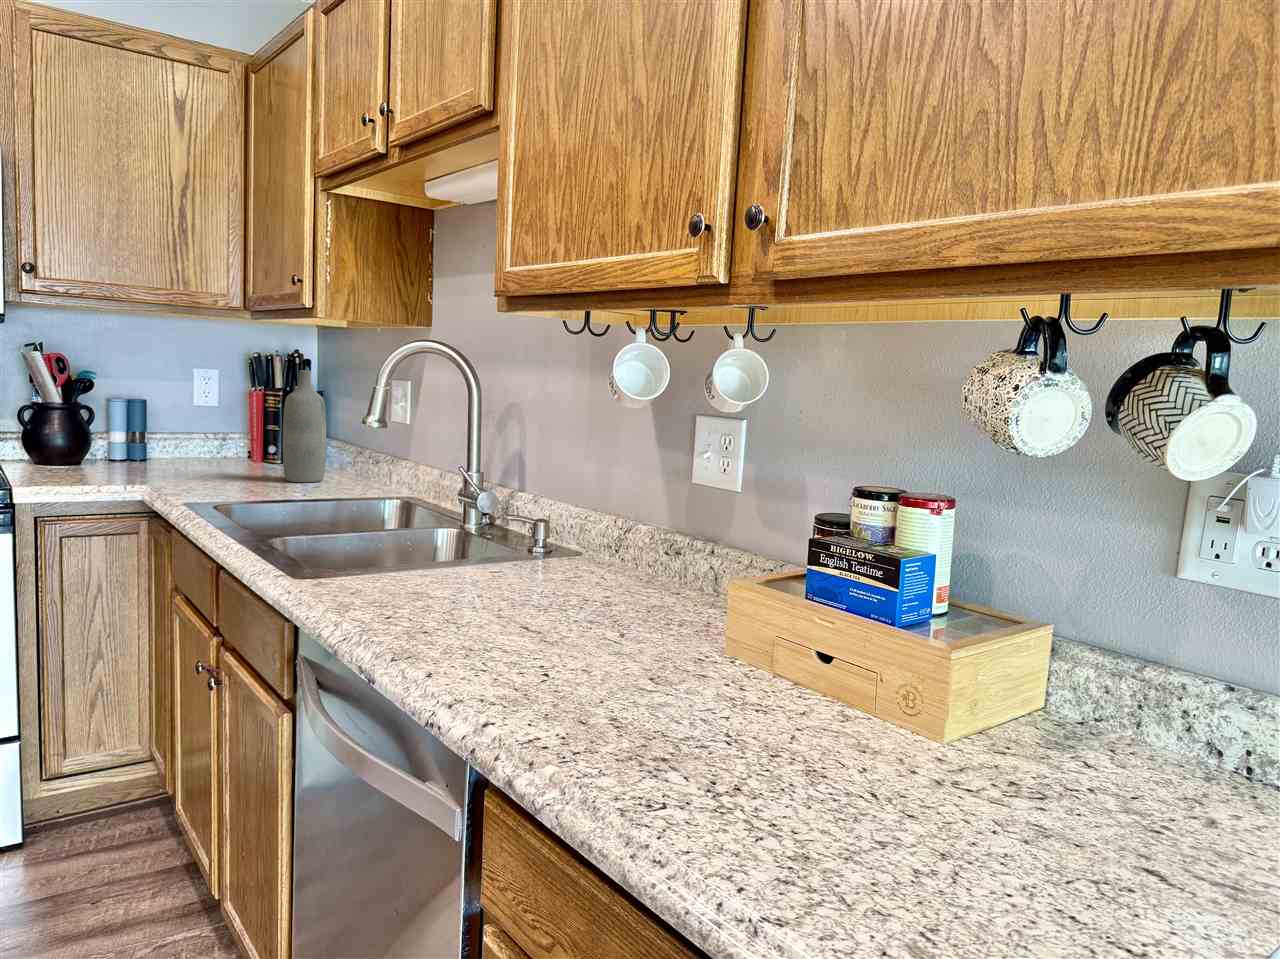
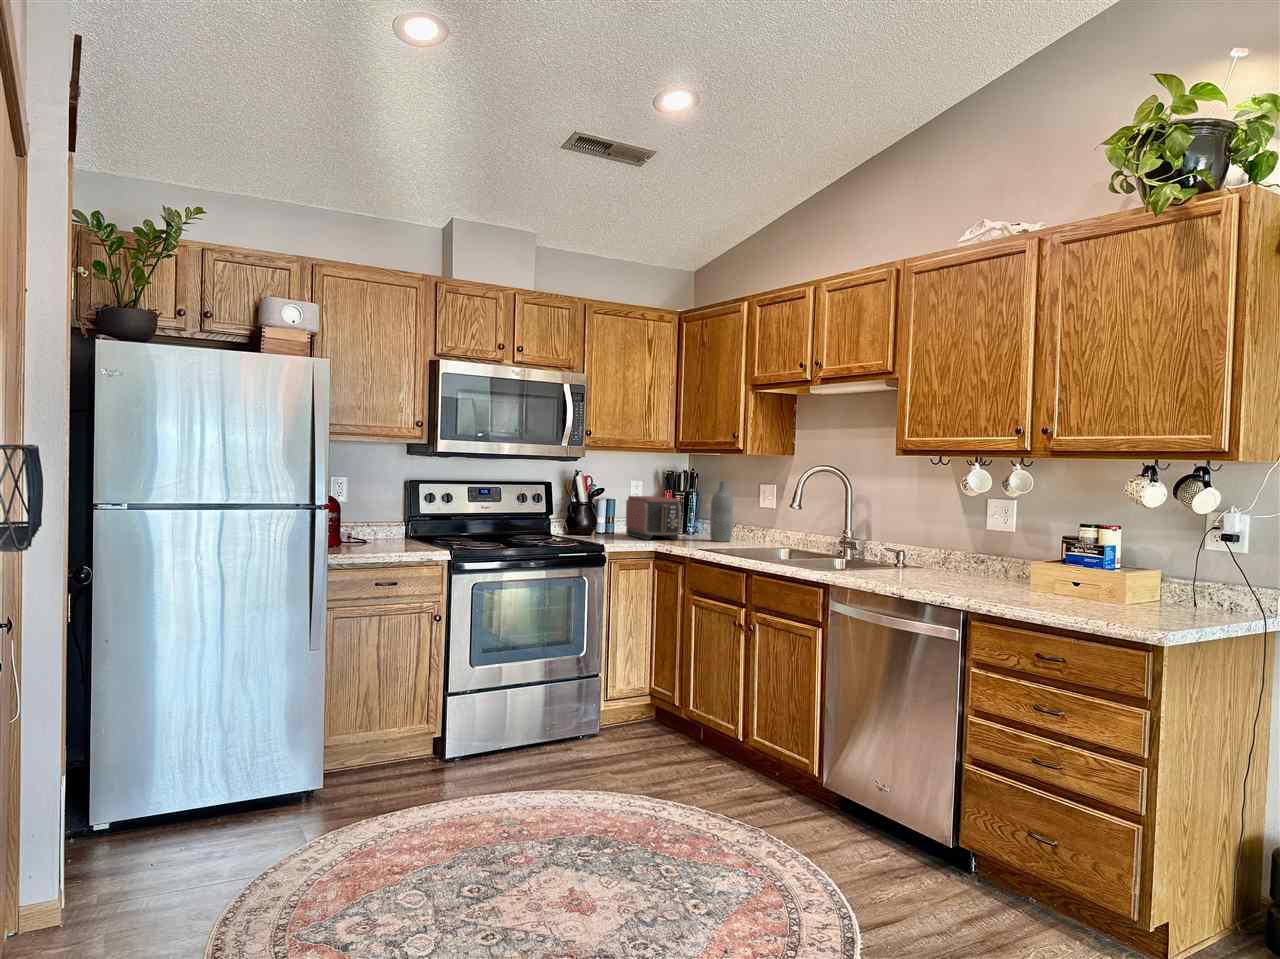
toaster: none [140,394,224,478] -> present [626,496,681,540]

